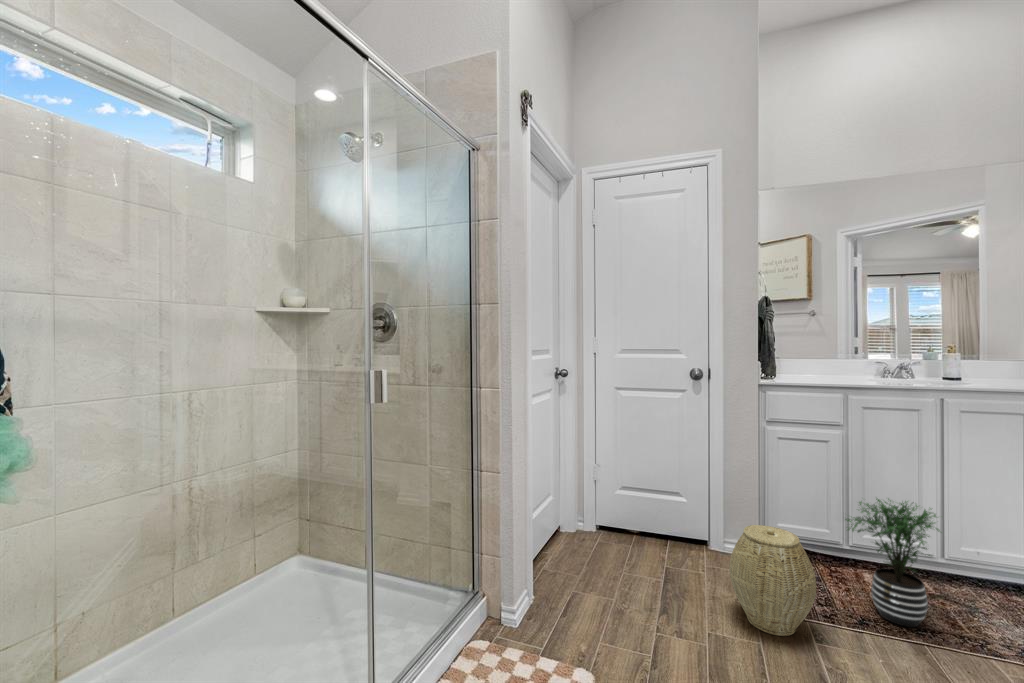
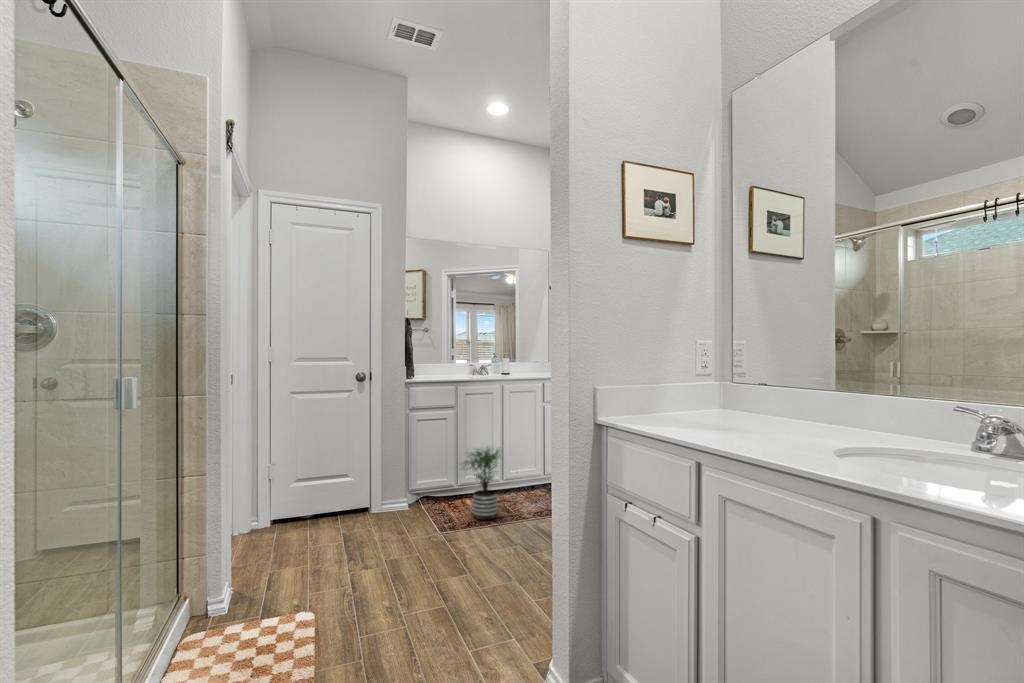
woven basket: present [729,525,816,636] -> none [395,477,447,547]

